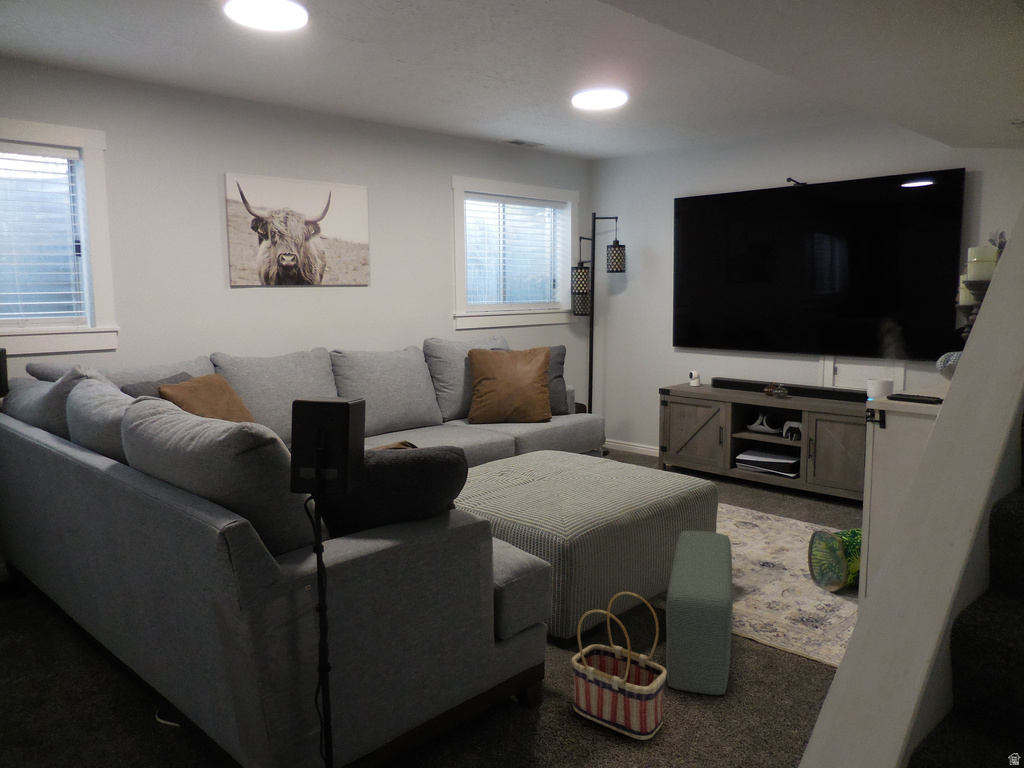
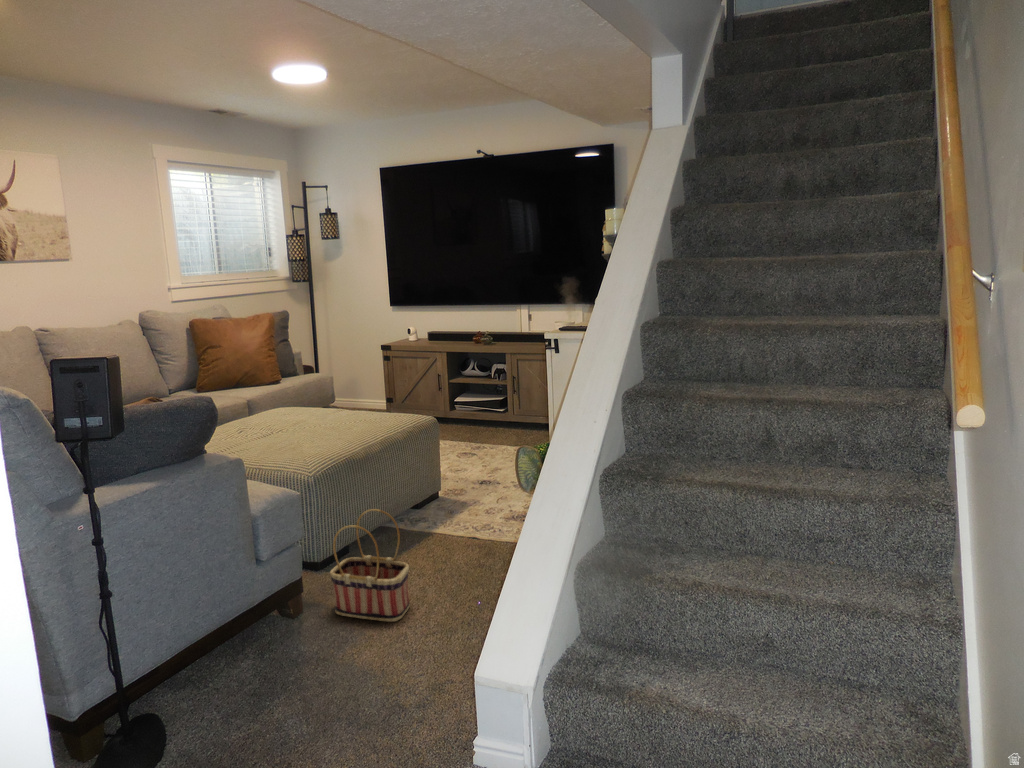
pouf: present [666,531,733,695] -> none [405,457,457,582]

